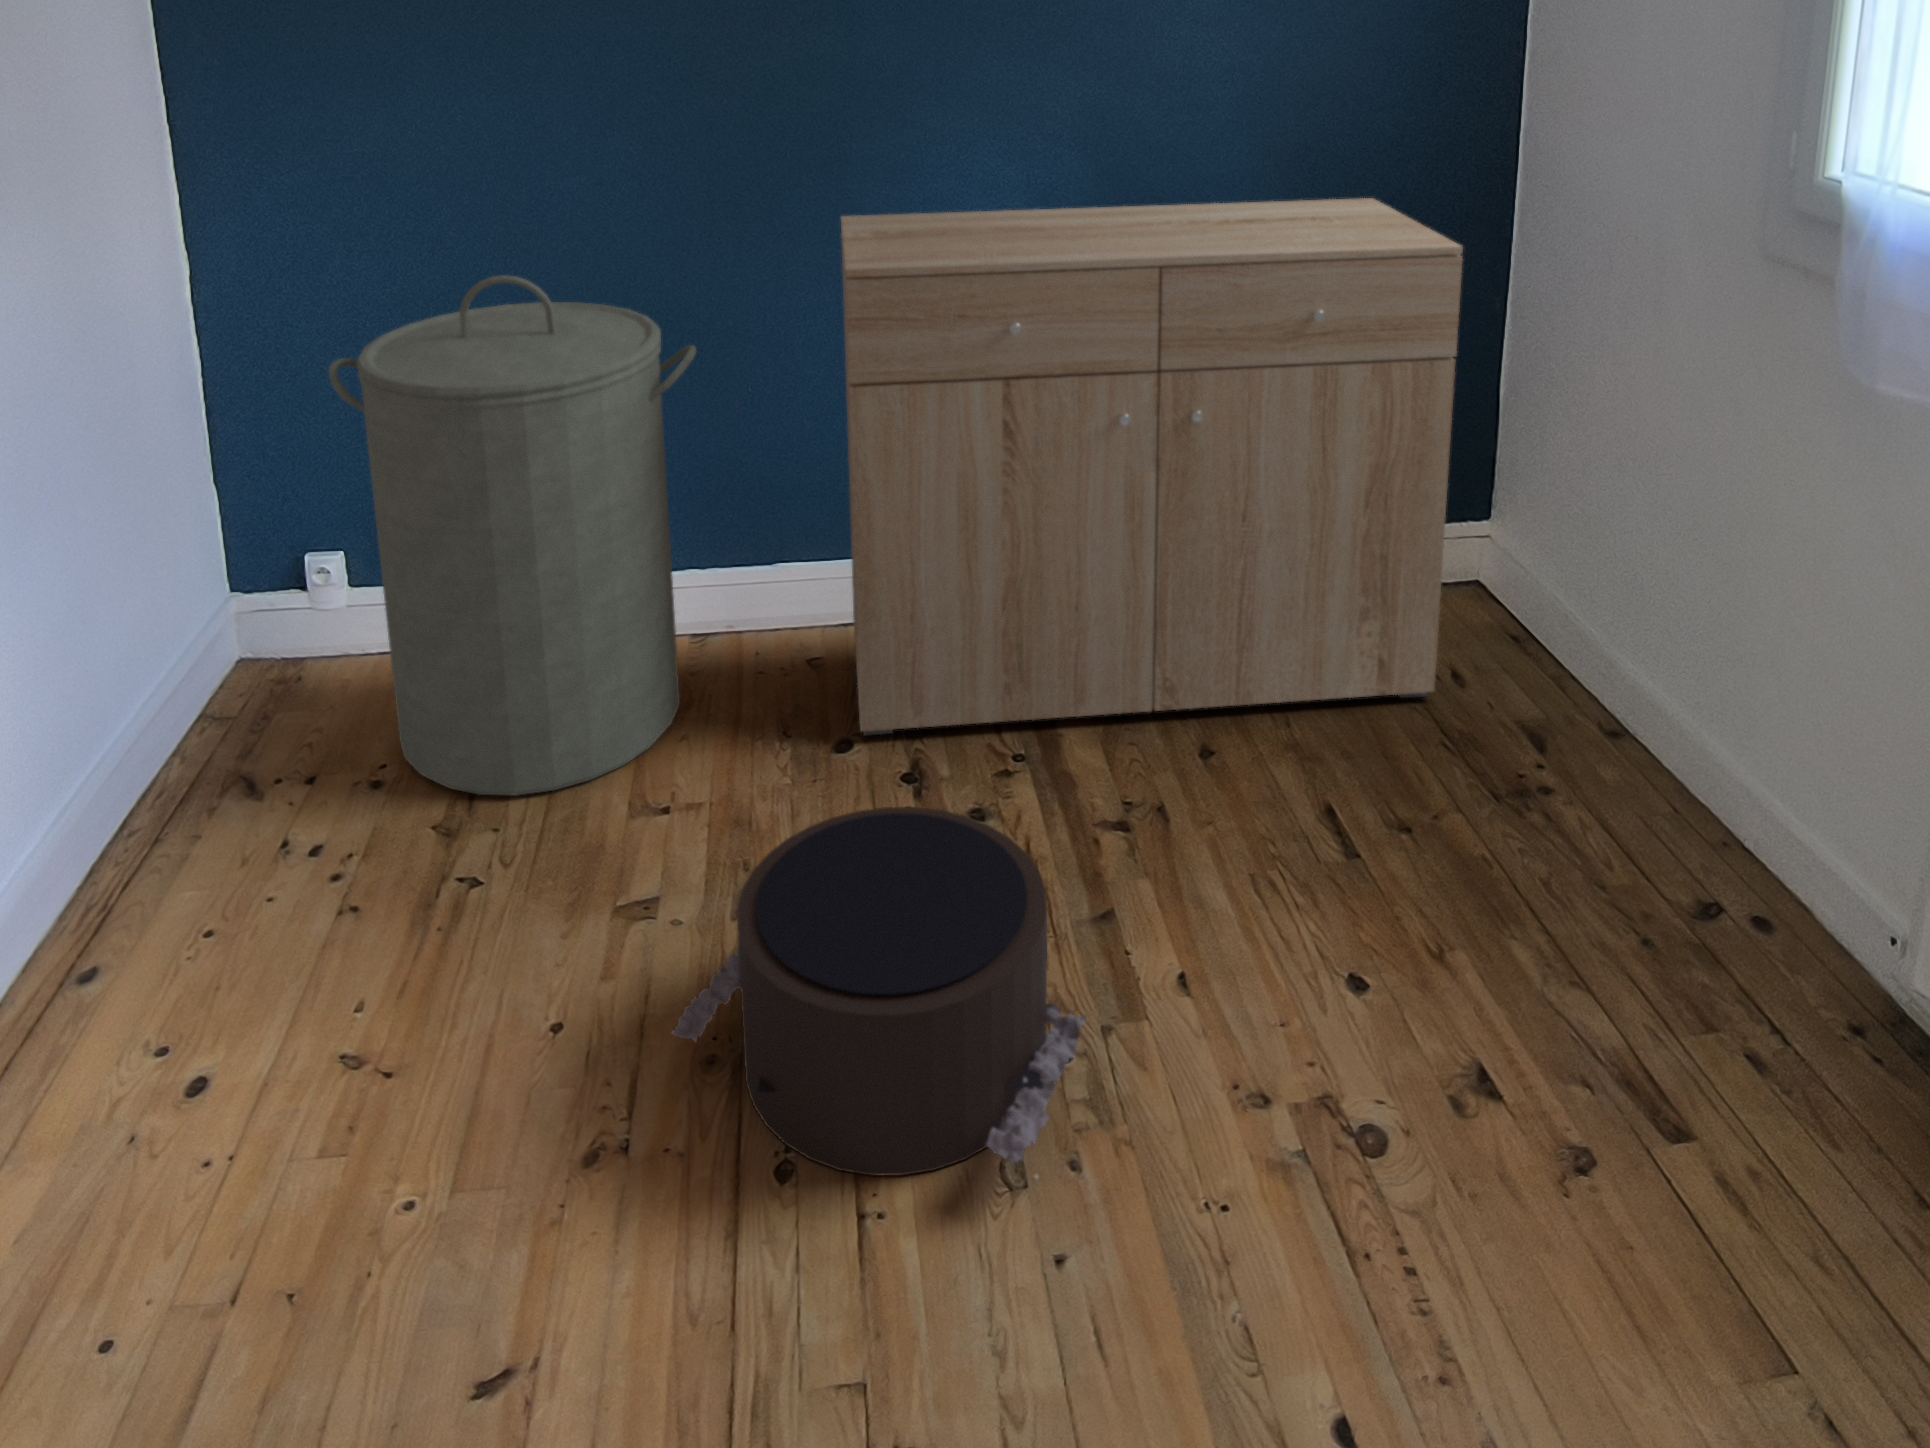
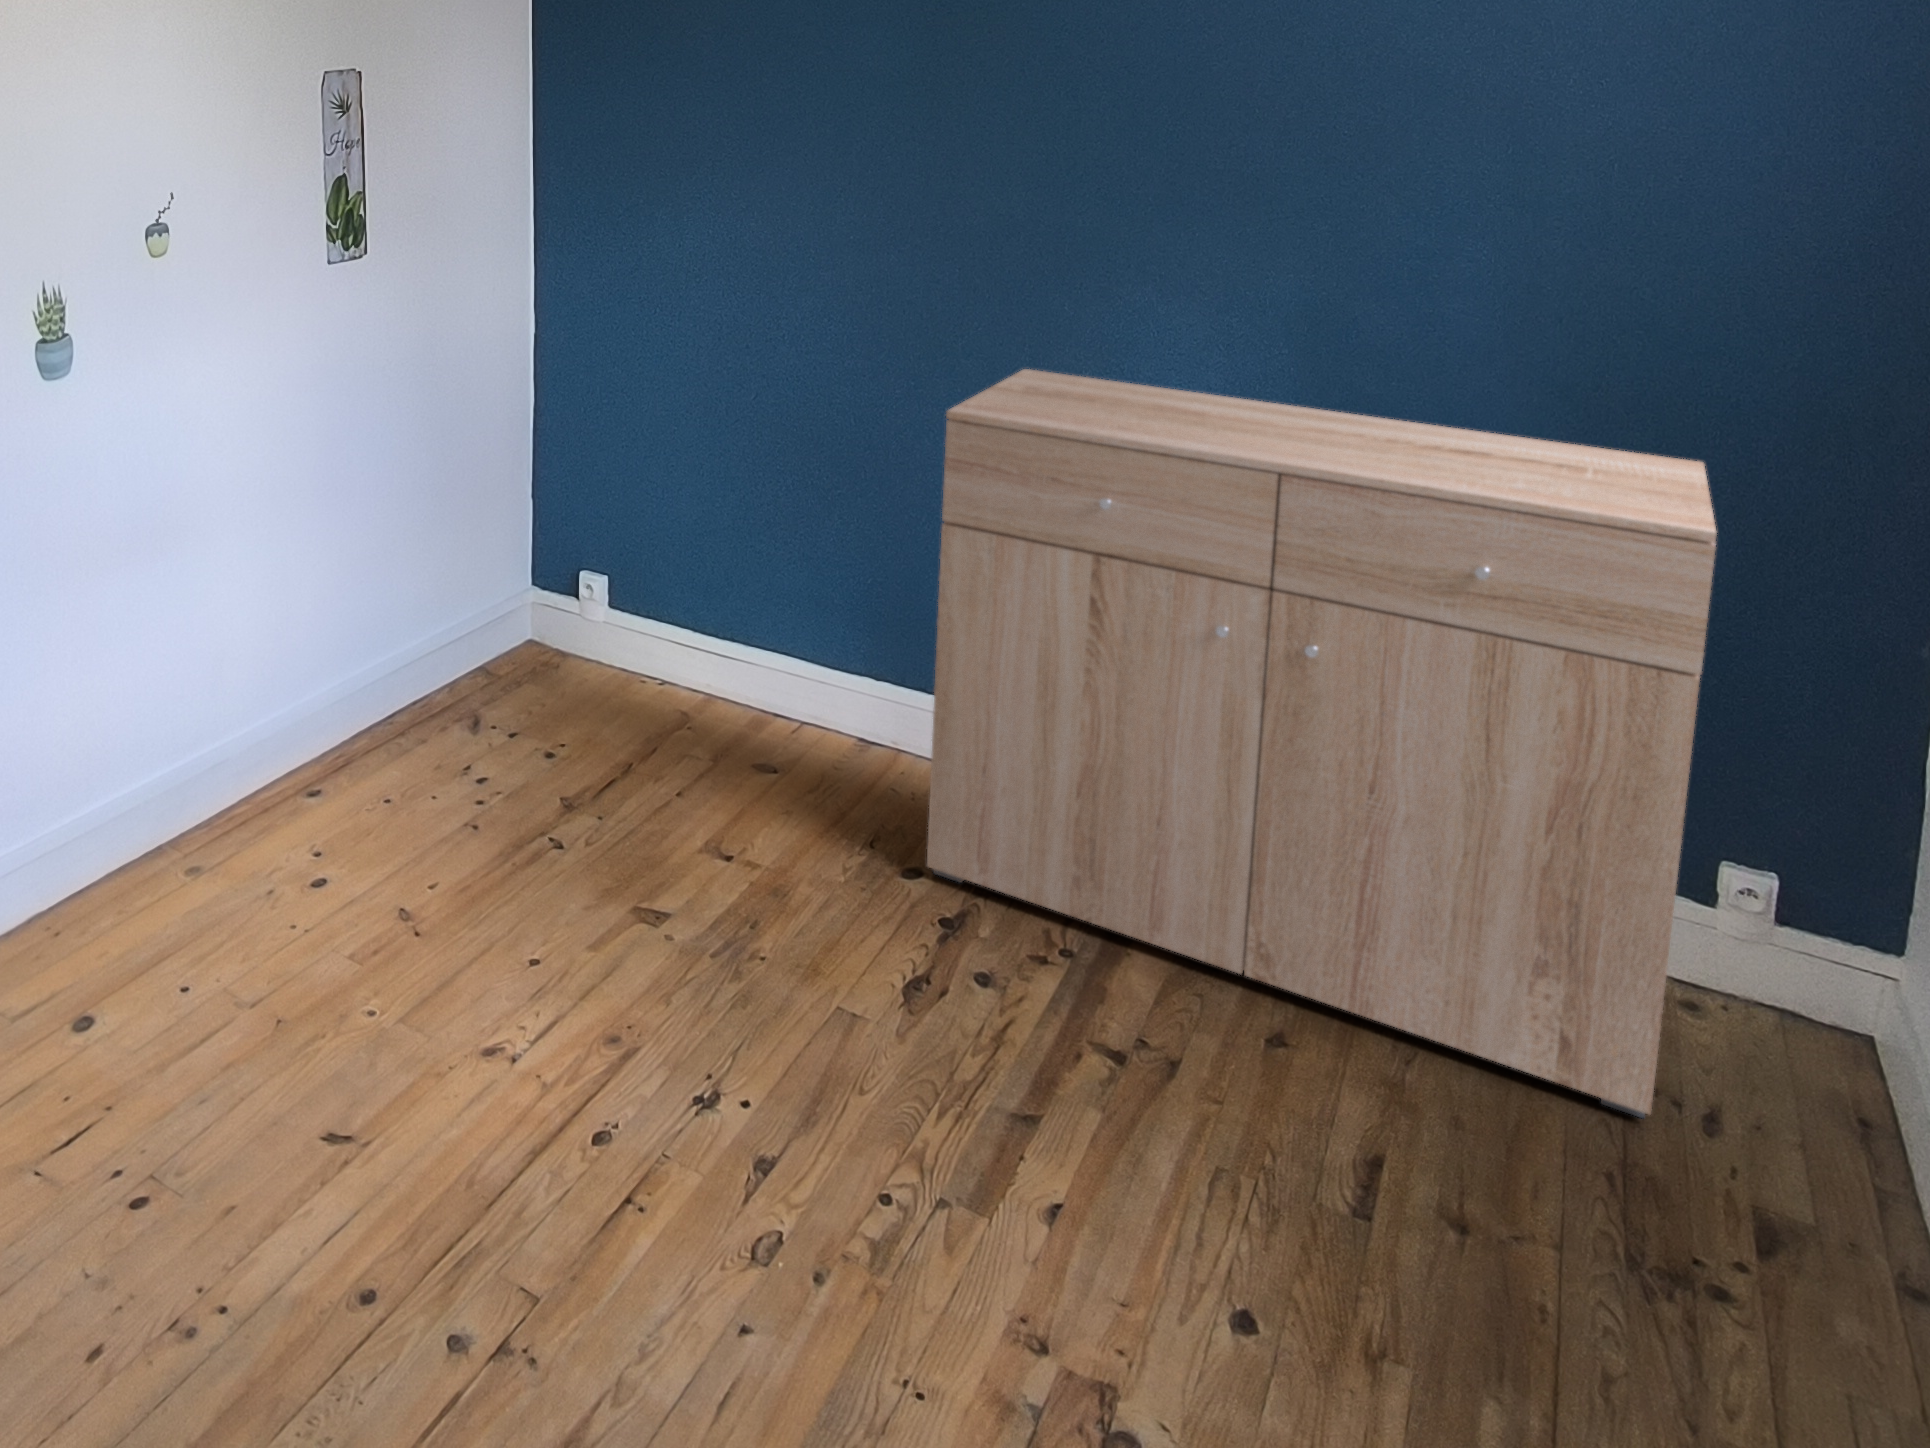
laundry hamper: present [329,275,696,795] -> none [571,365,846,813]
pouf: present [672,807,1086,1176] -> none [580,887,903,1229]

